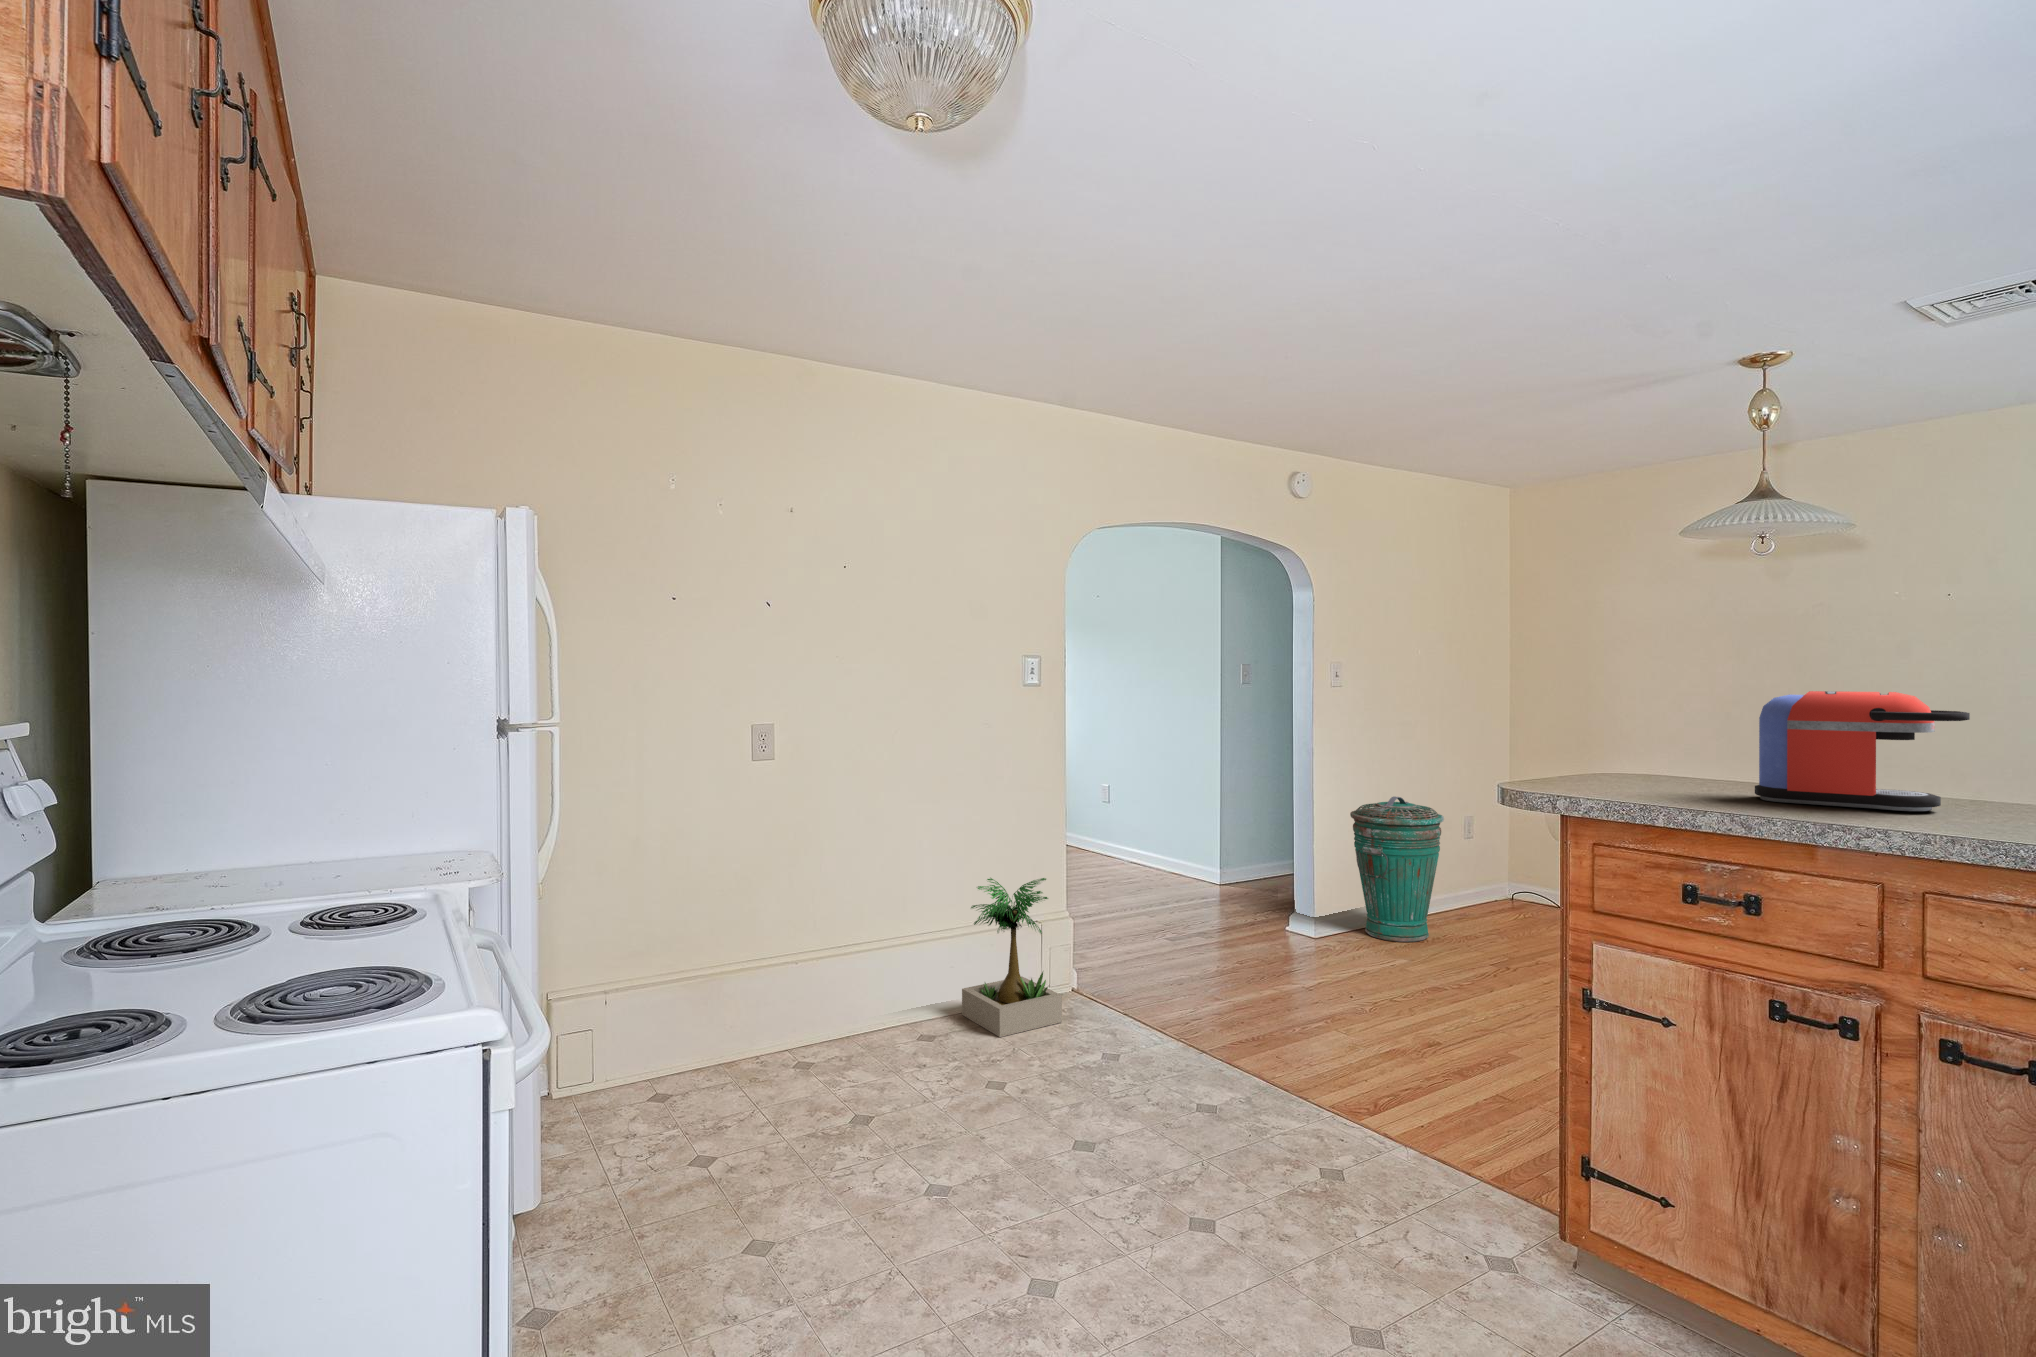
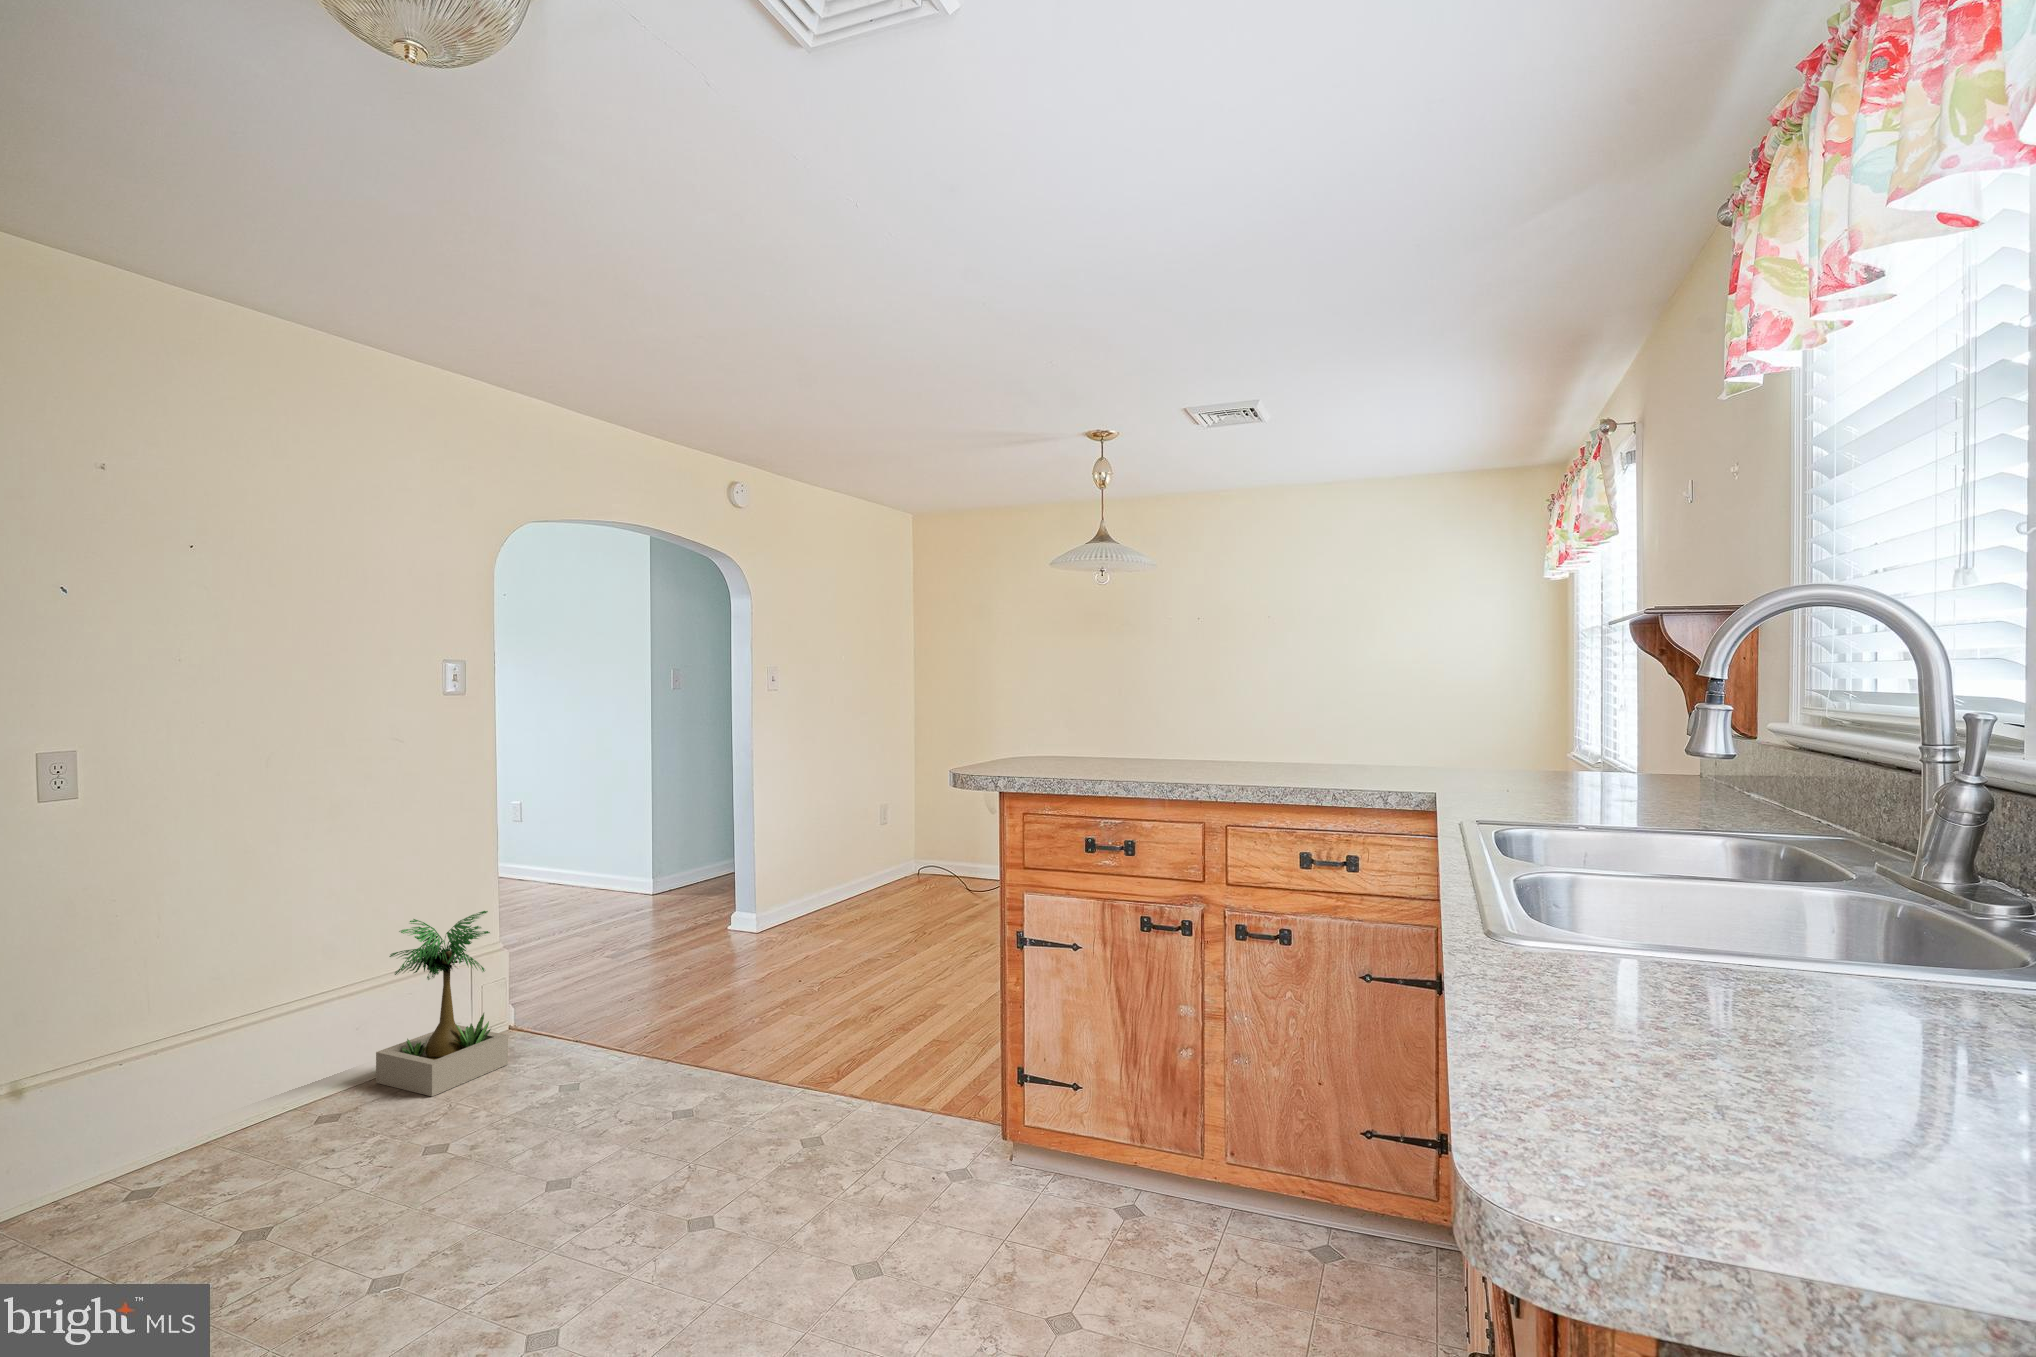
coffee maker: present [1755,691,1970,811] -> none [1123,693,1239,774]
trash can: present [1350,796,1444,942] -> none [790,798,869,928]

